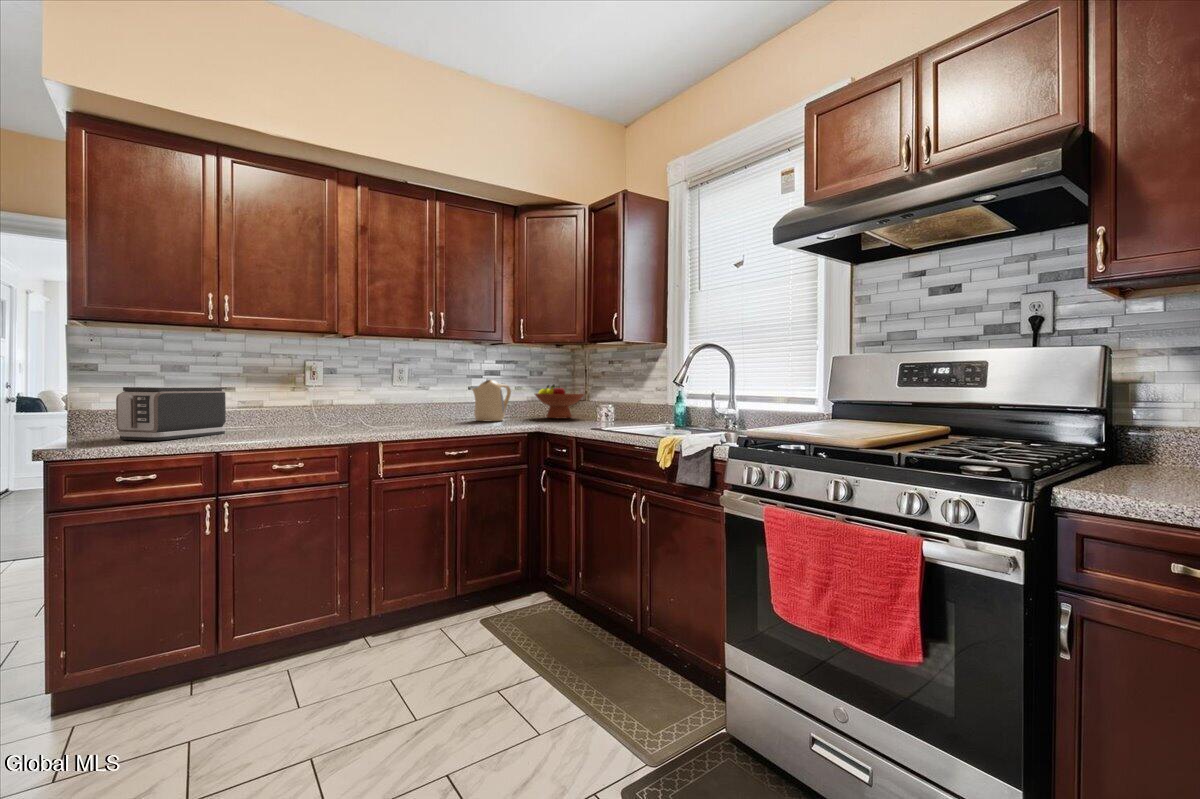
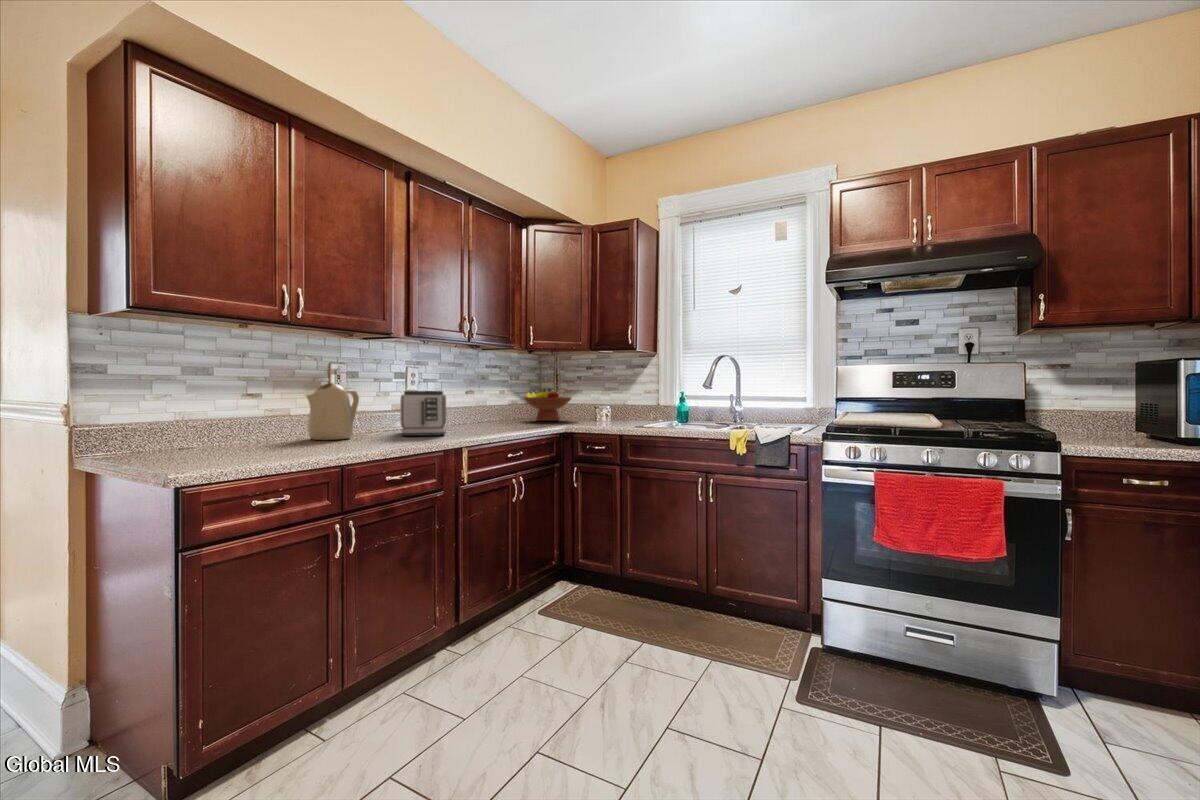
kettle: present [472,380,511,421] -> present [306,383,359,440]
toaster: present [116,387,226,441] -> present [400,391,446,436]

